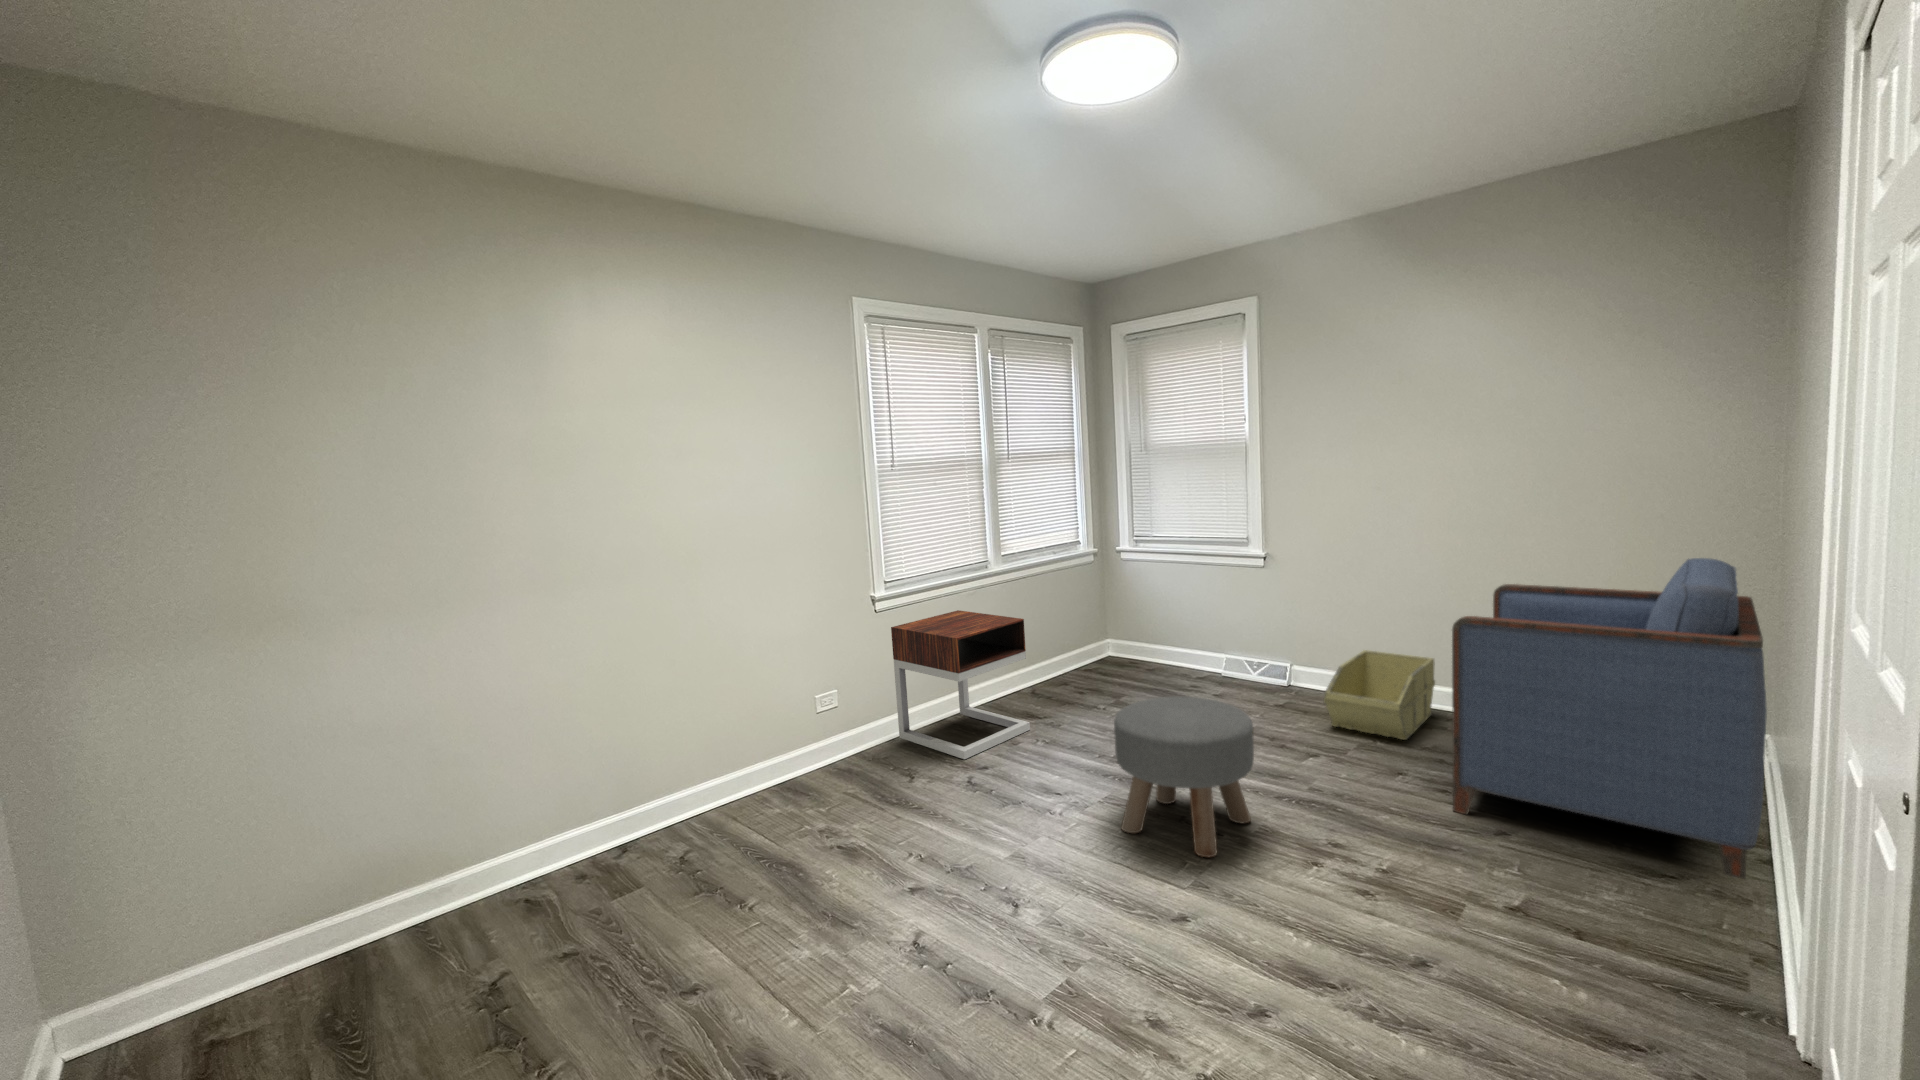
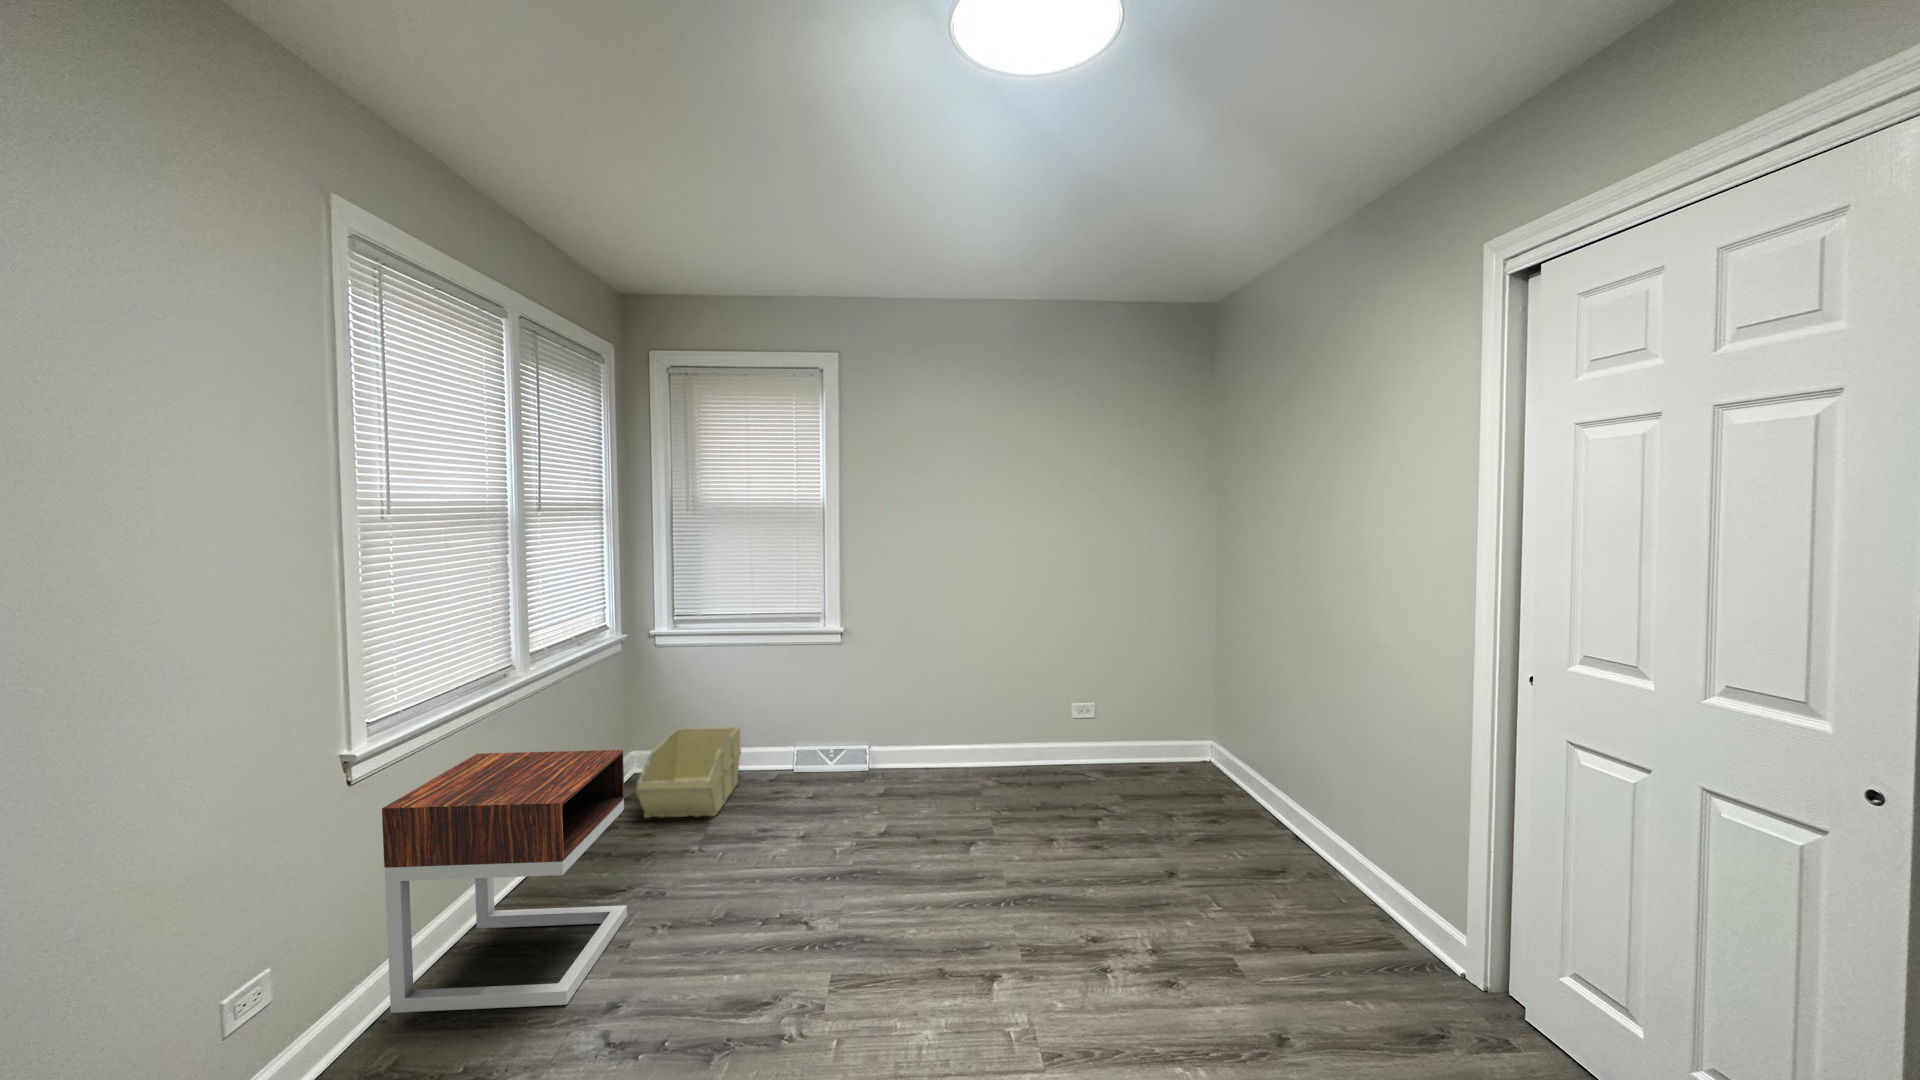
armchair: present [1452,558,1767,879] -> none [1075,617,1303,864]
storage bin: present [1324,650,1435,740] -> present [636,727,741,818]
ottoman: present [1114,696,1254,857] -> none [868,810,1030,1016]

